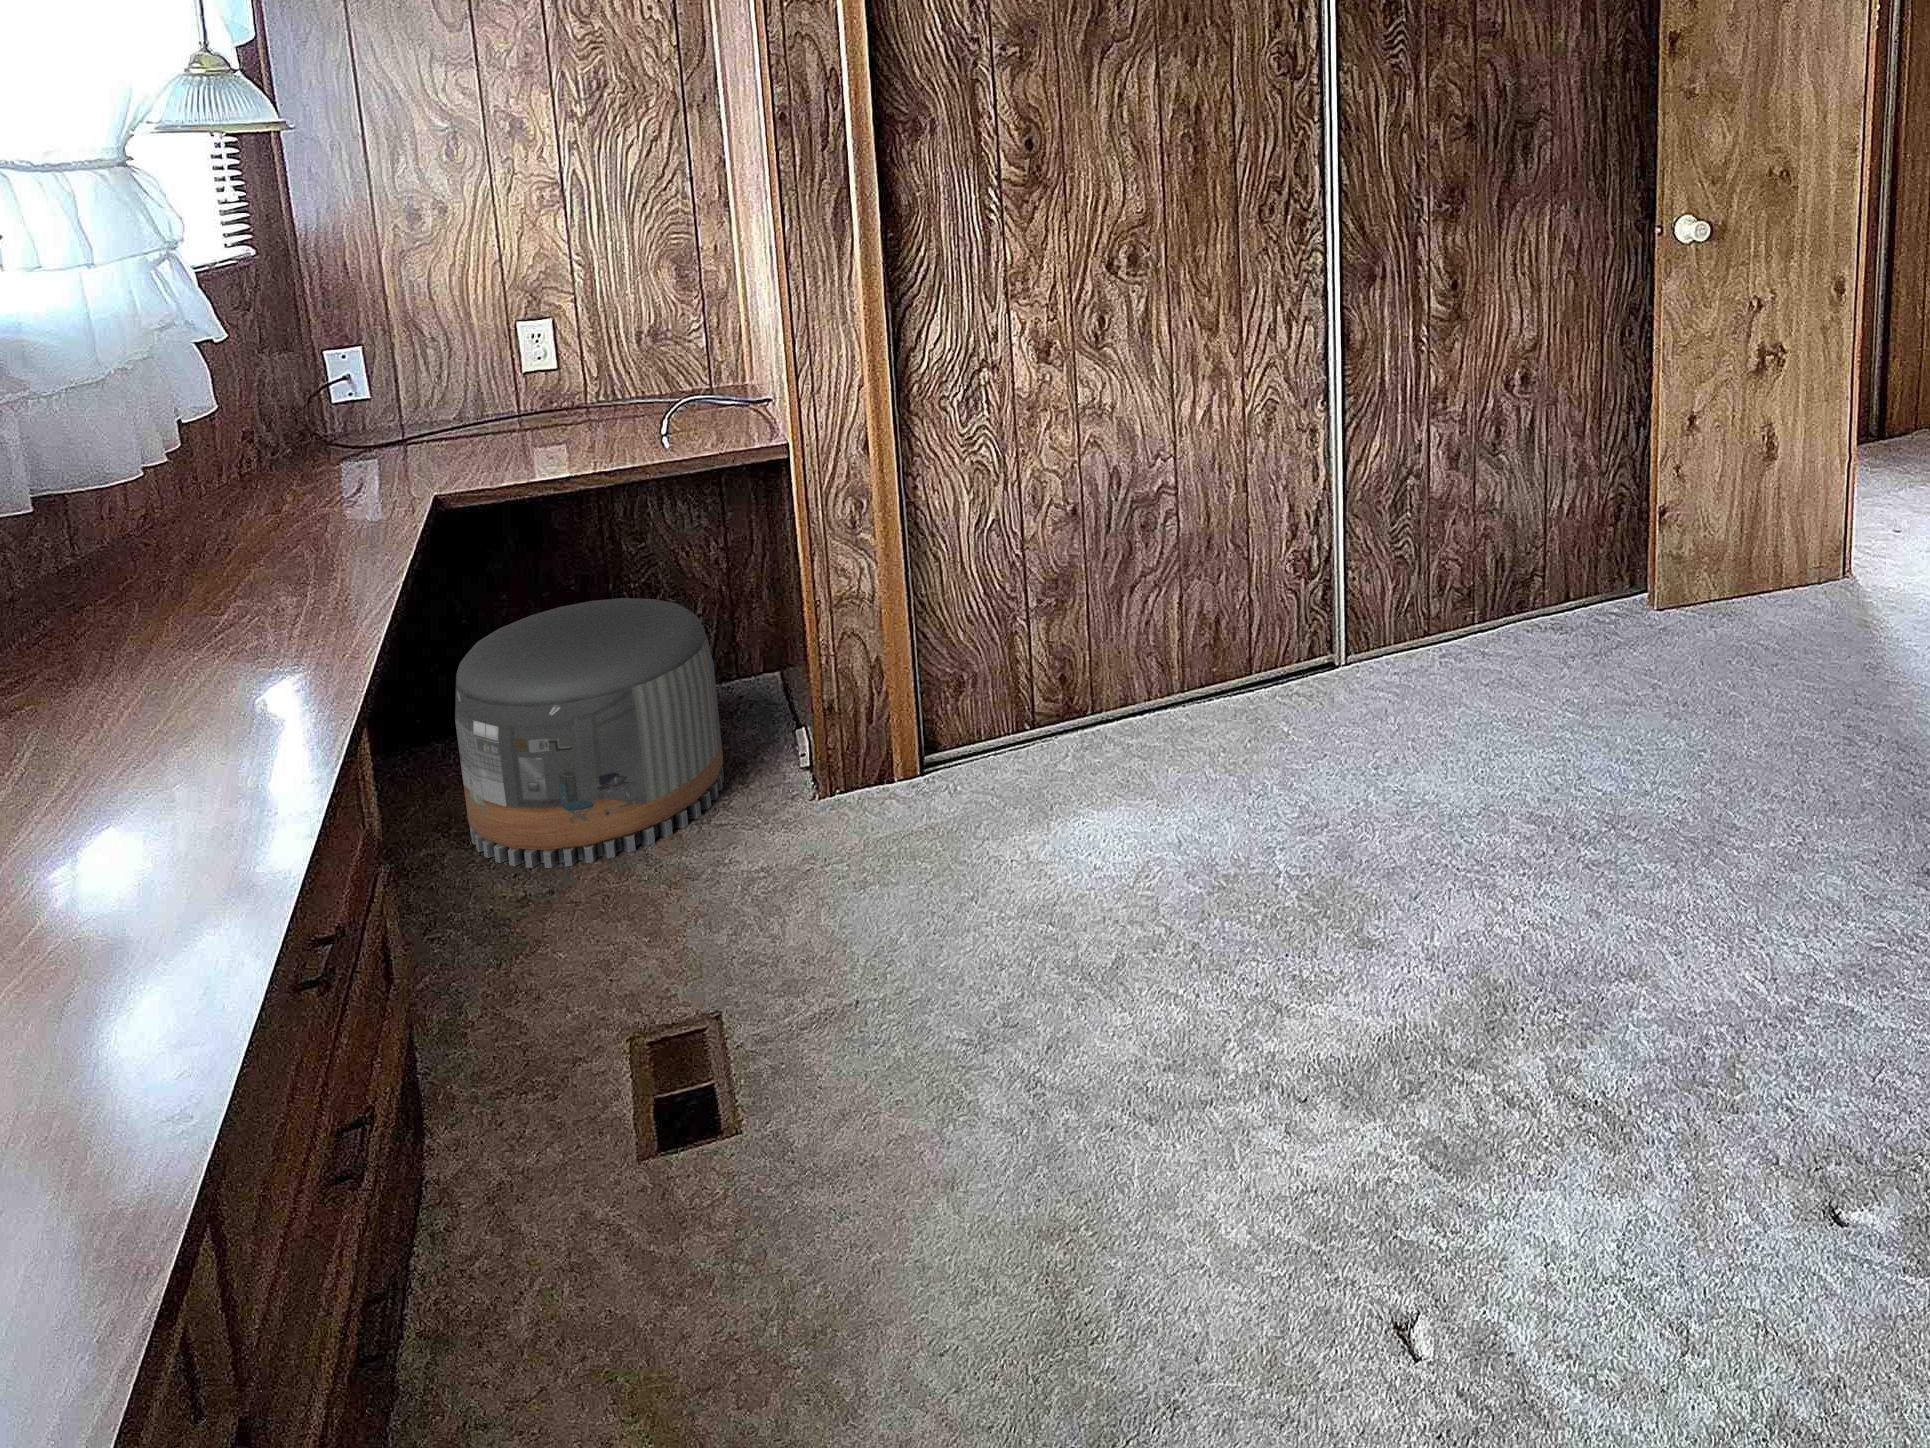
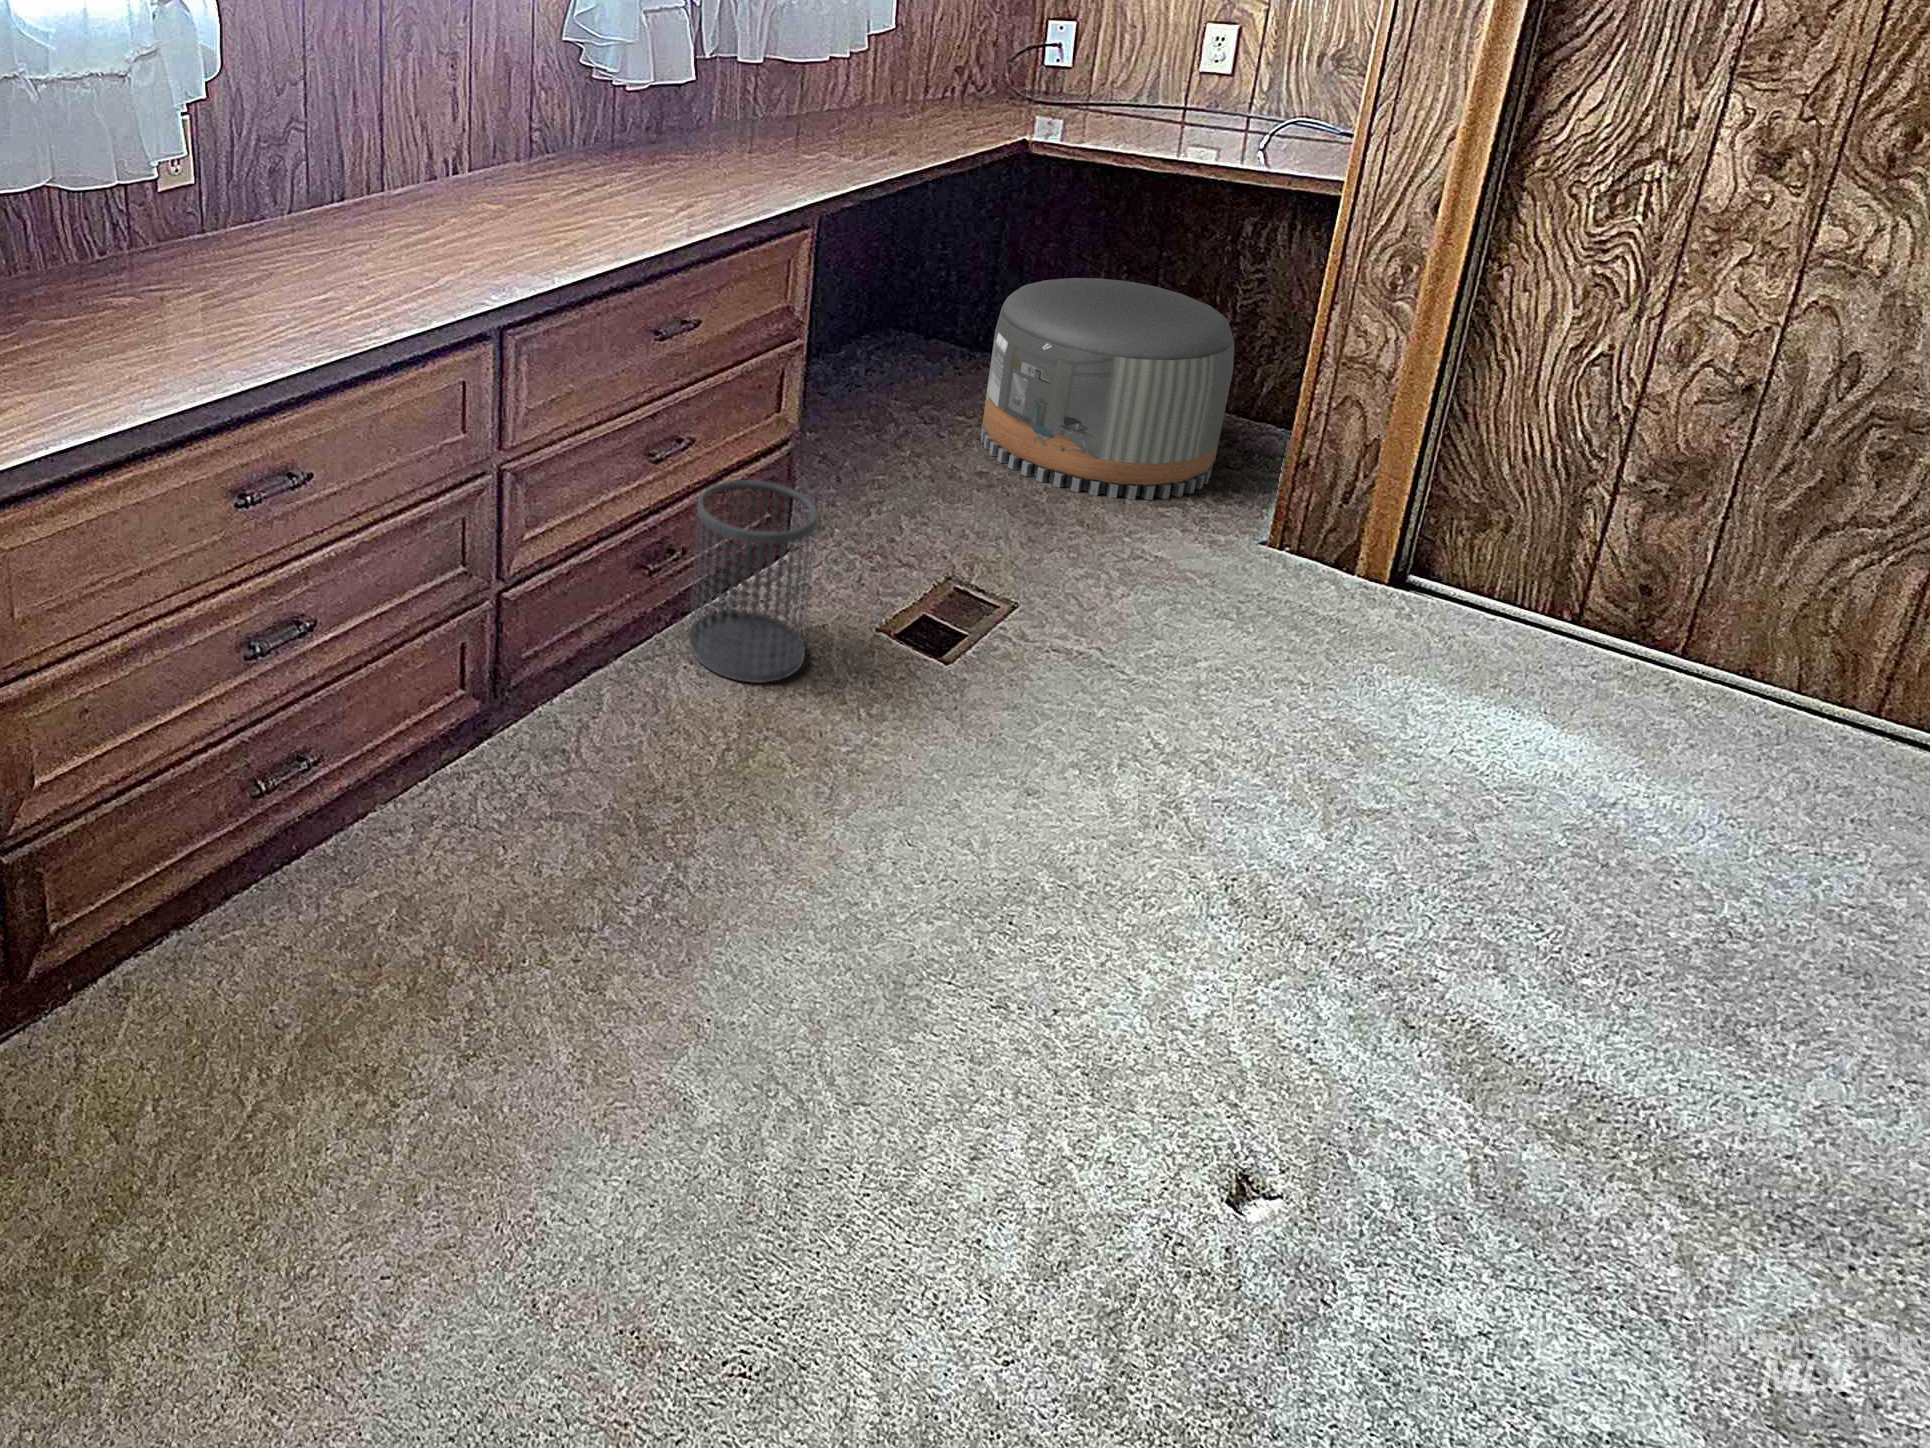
wastebasket: none [397,1038,610,1382] -> present [689,480,818,683]

